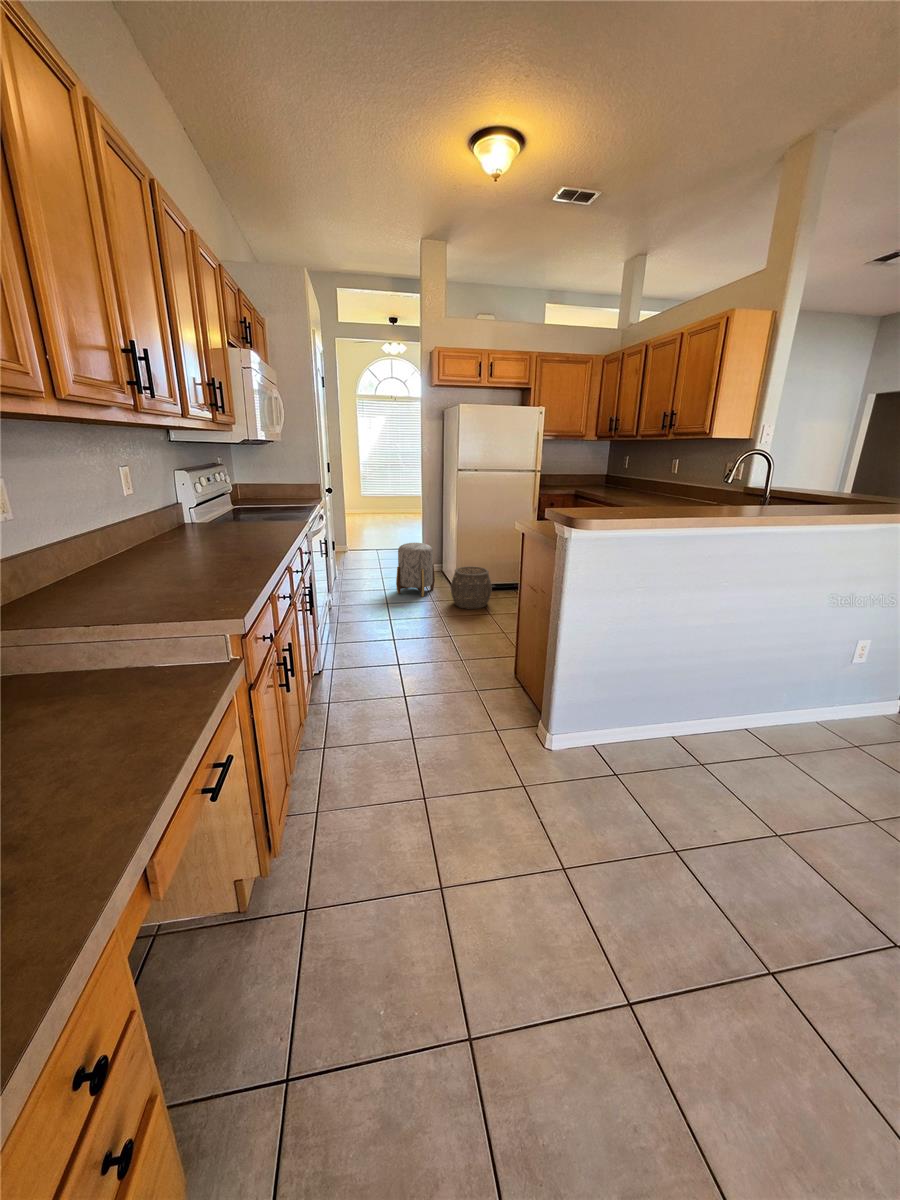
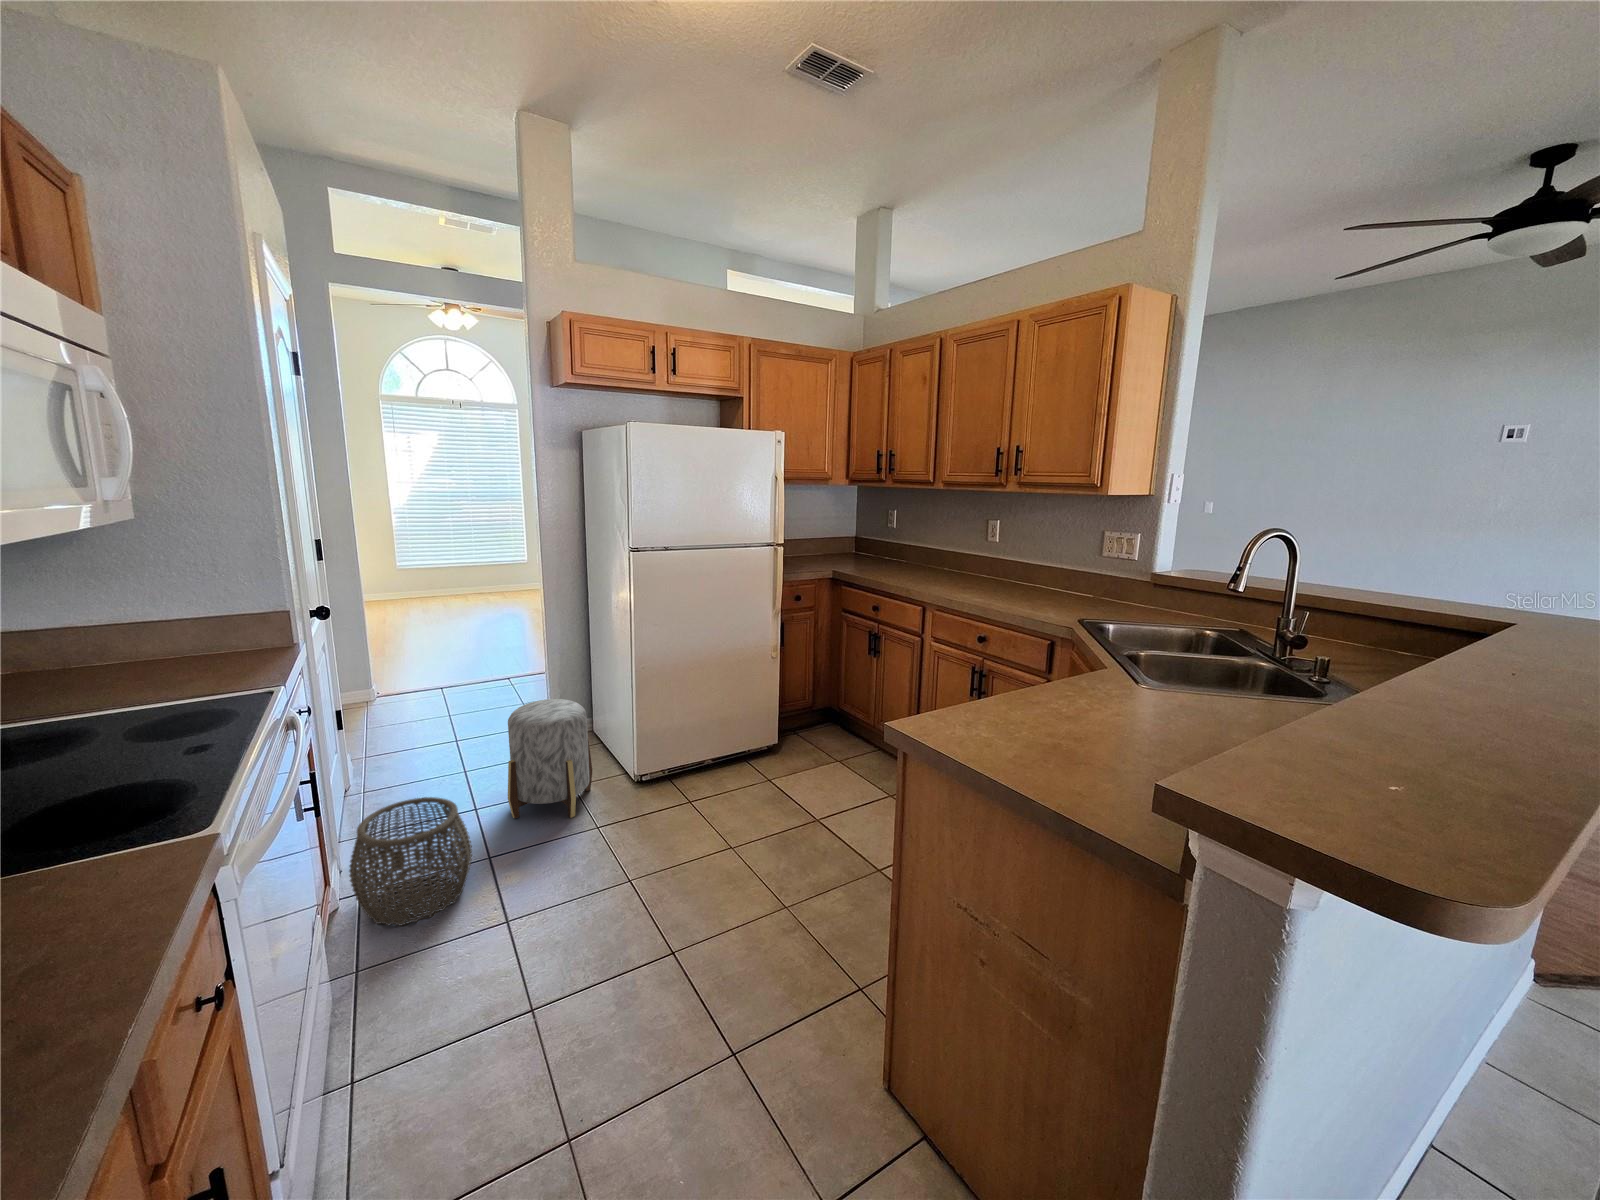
woven basket: present [451,566,492,609] -> present [349,797,472,925]

